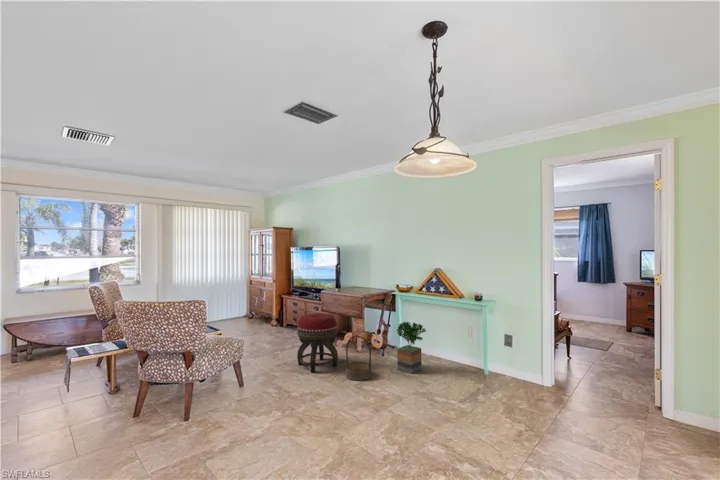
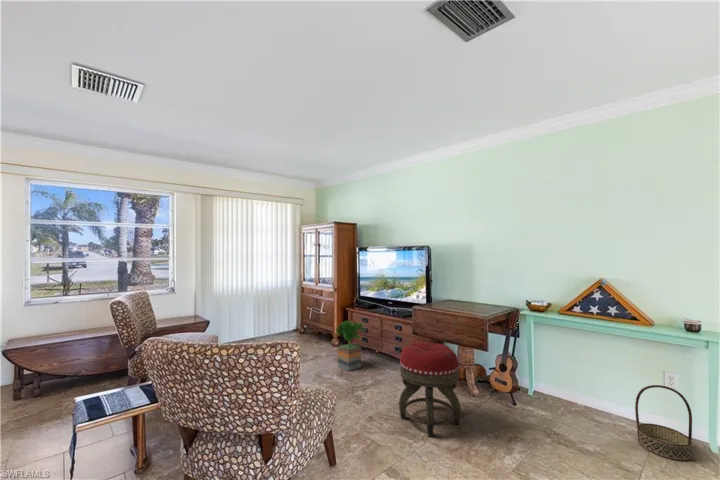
potted tree: present [397,322,426,374] -> present [336,321,366,371]
basket: present [346,336,371,380] -> present [635,385,692,461]

